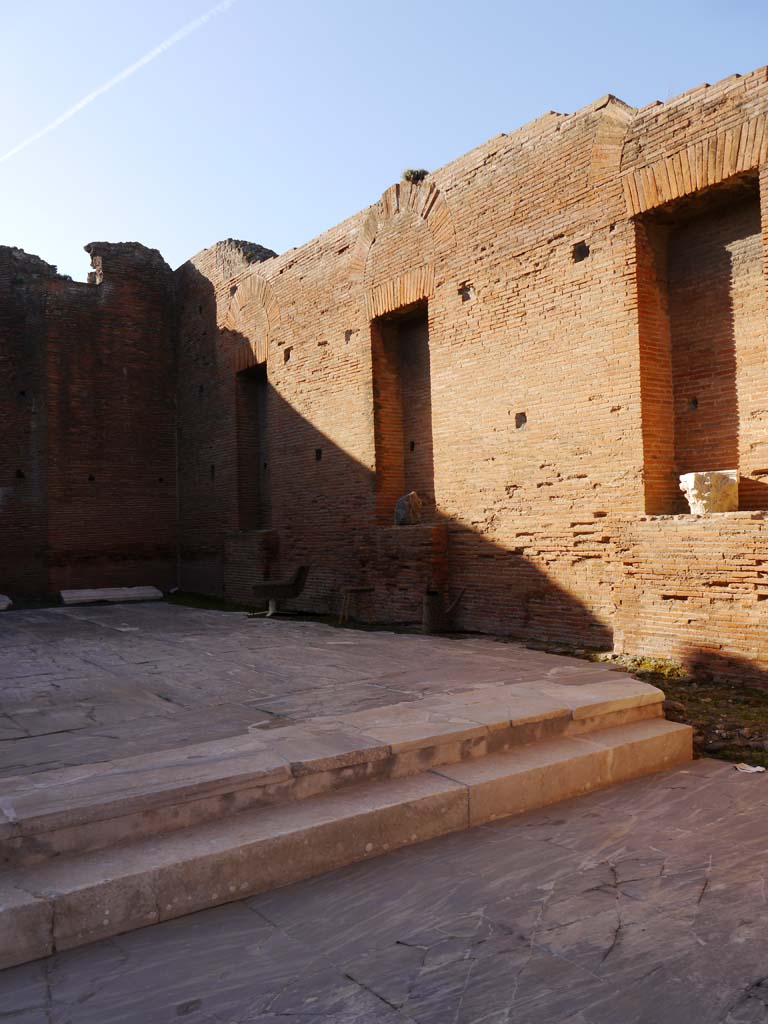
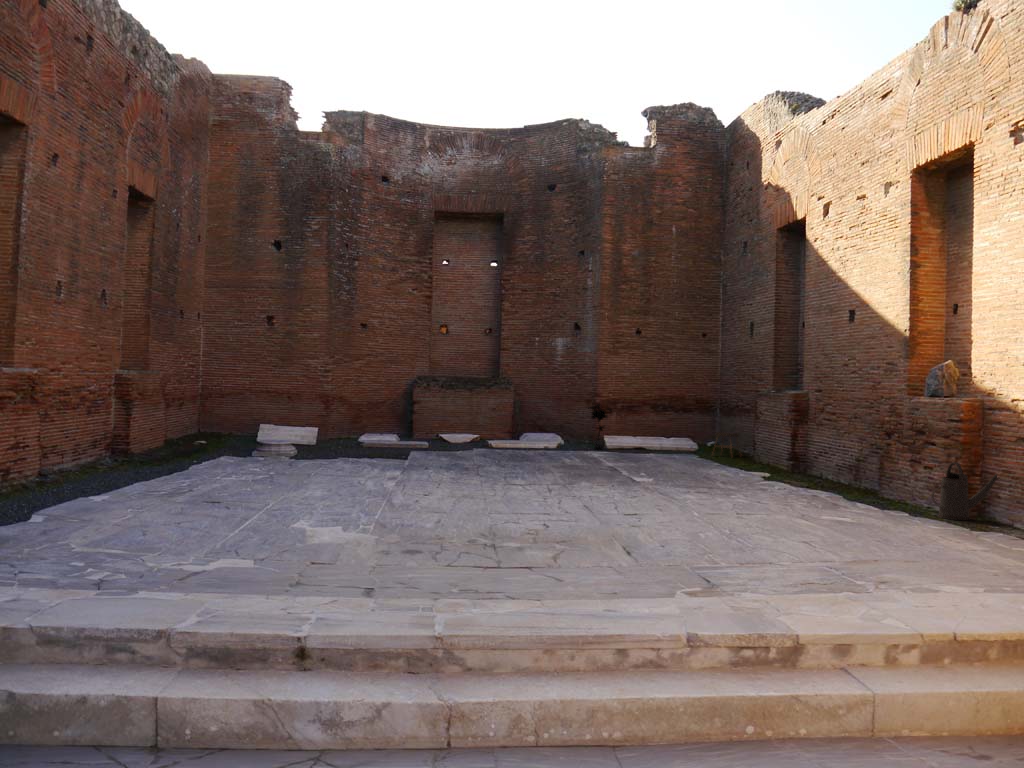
potted plant: none [32,553,68,606] -> present [588,404,612,449]
lounge chair: present [251,564,310,616] -> none [768,430,837,480]
stool: present [339,587,377,624] -> present [715,432,742,455]

